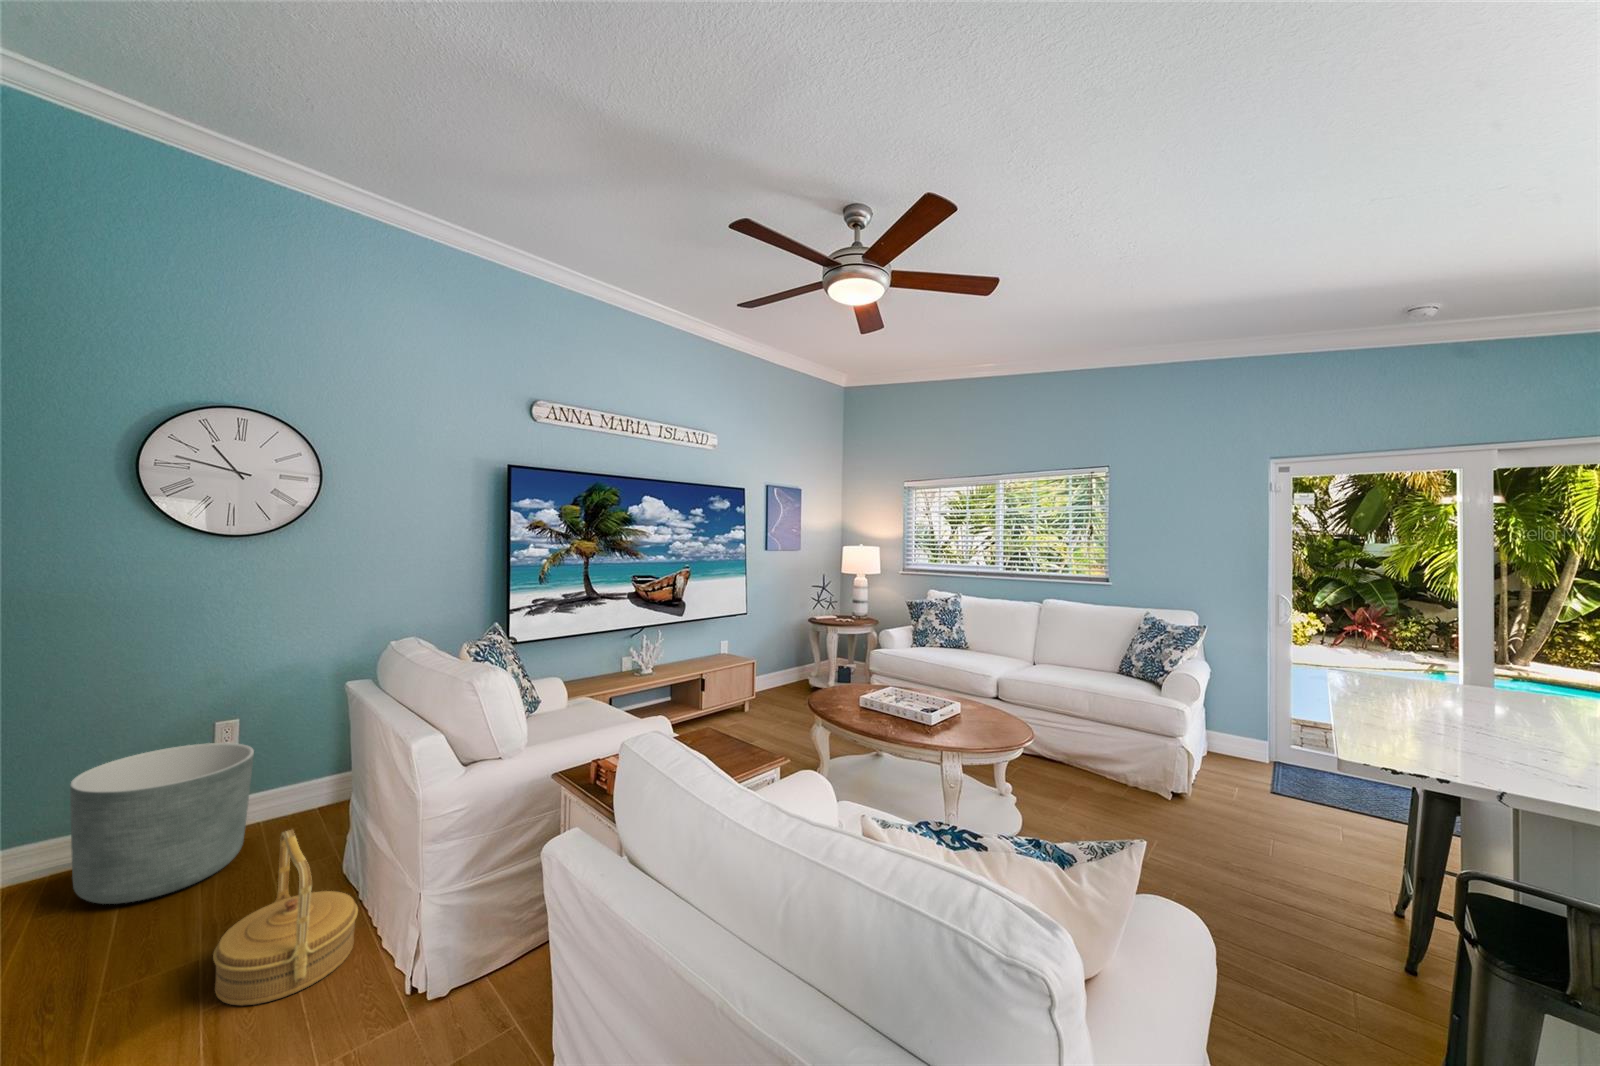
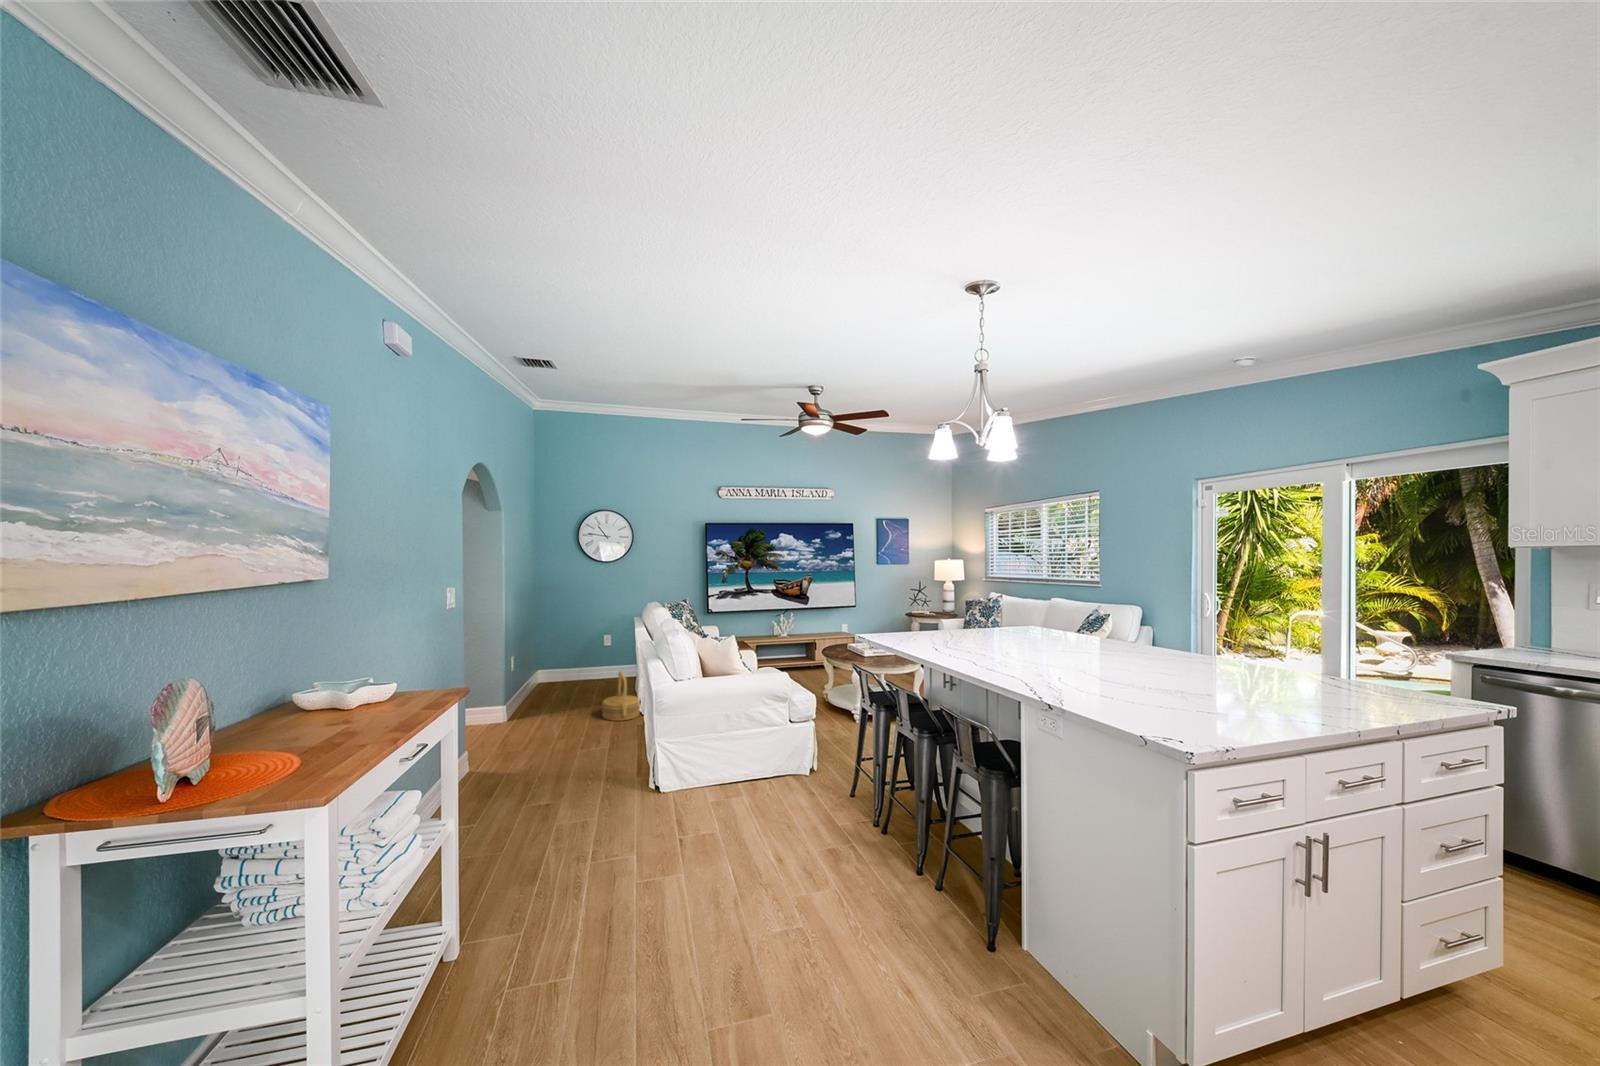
planter: present [70,743,254,904] -> none [561,644,610,695]

